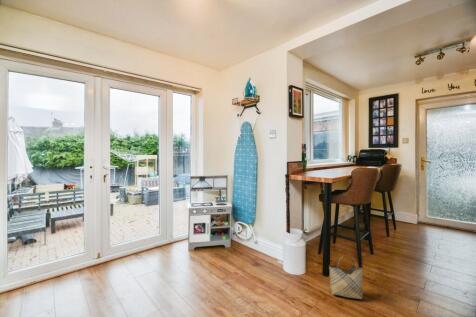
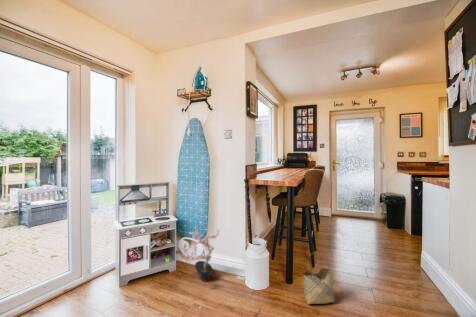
potted plant: none [230,213,265,259] -> present [179,230,219,281]

